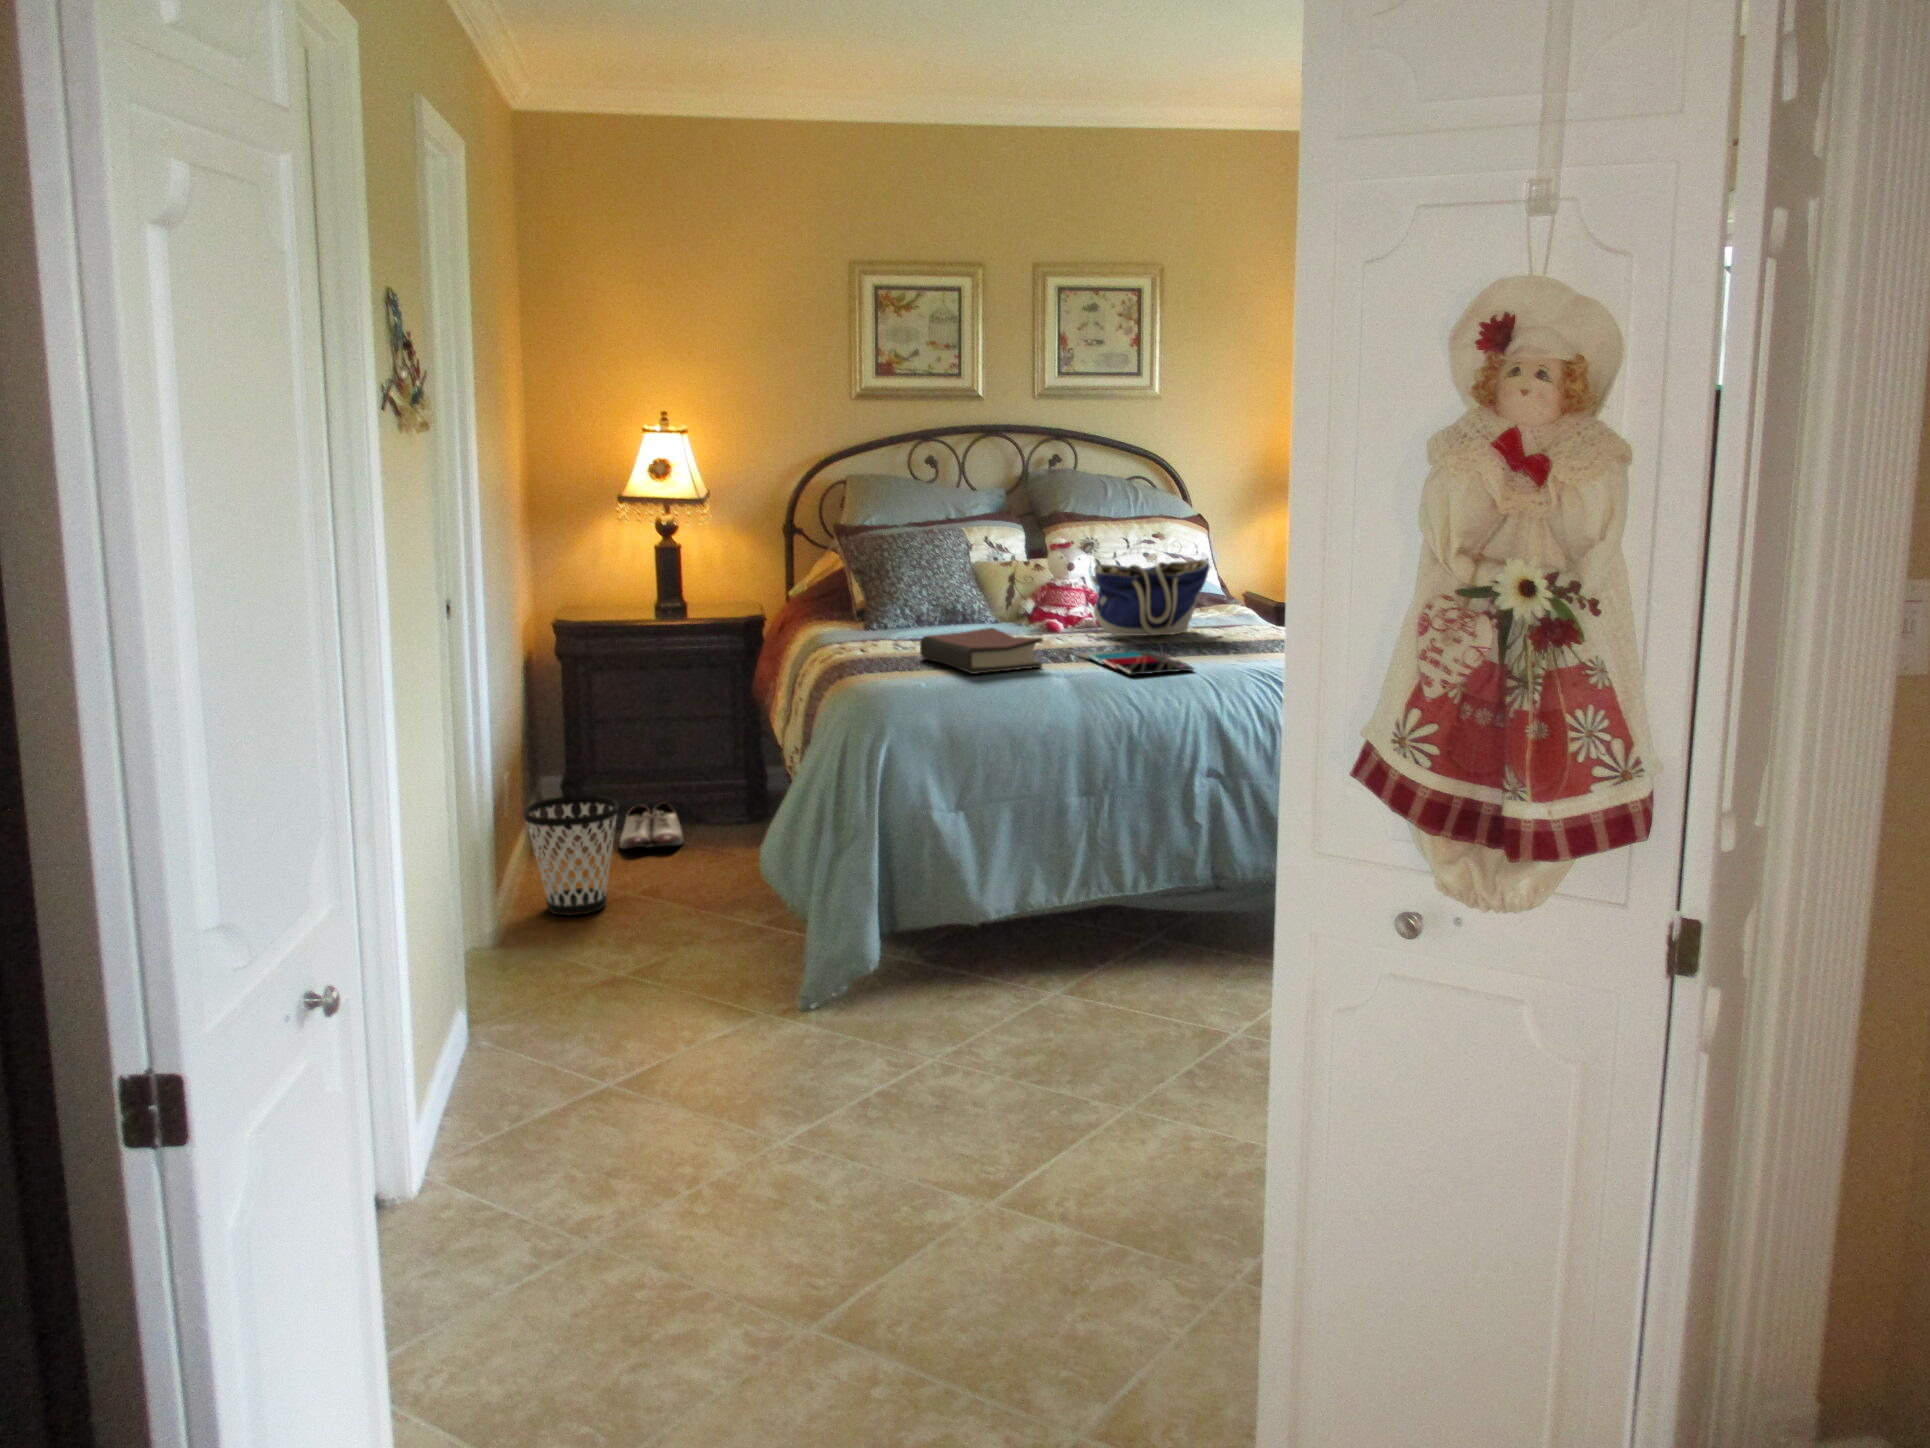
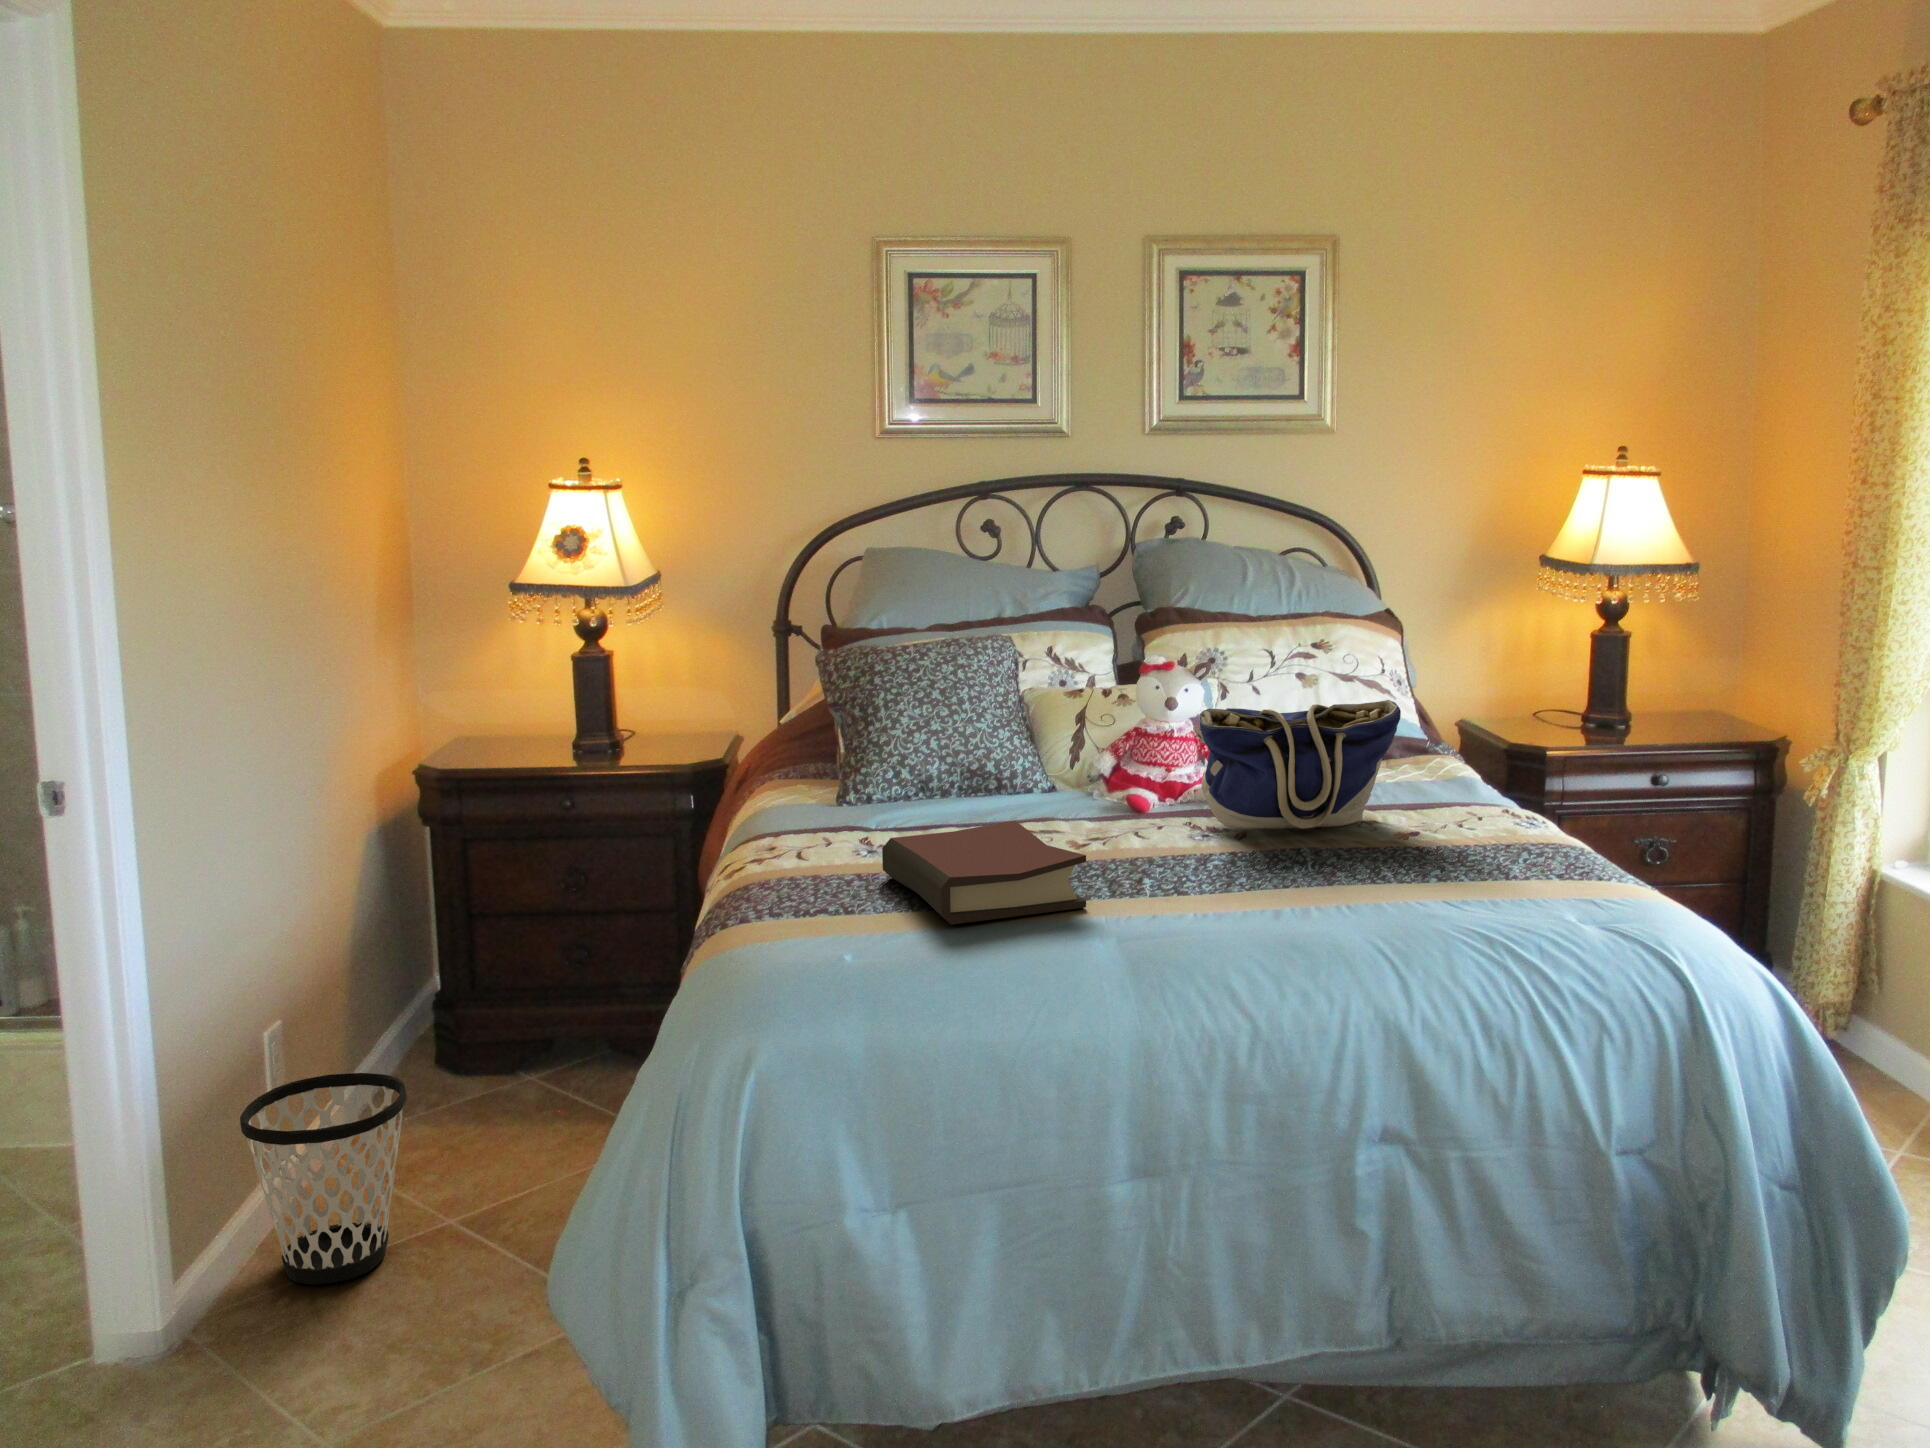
smartphone: present [1076,650,1194,675] -> none [1156,863,1366,938]
shoe: present [619,803,683,849] -> none [475,1044,578,1128]

